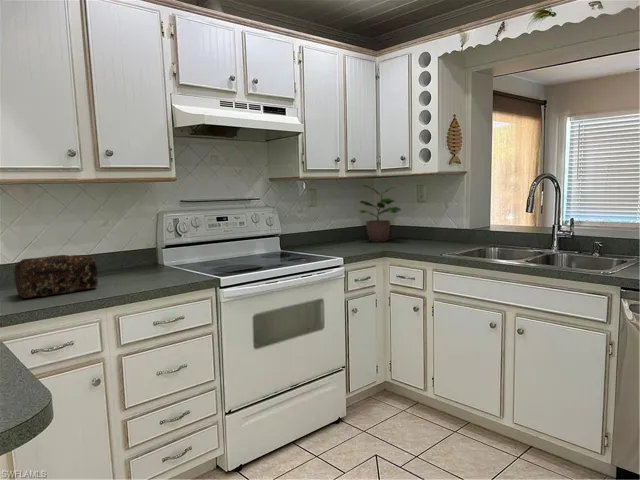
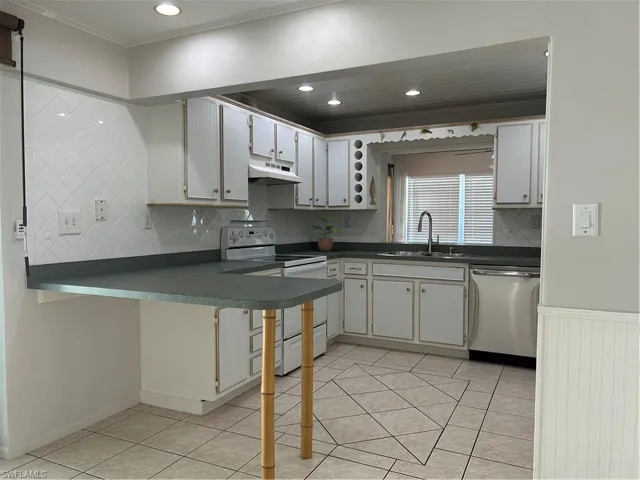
bread loaf: present [14,255,98,299] -> none [186,248,228,271]

